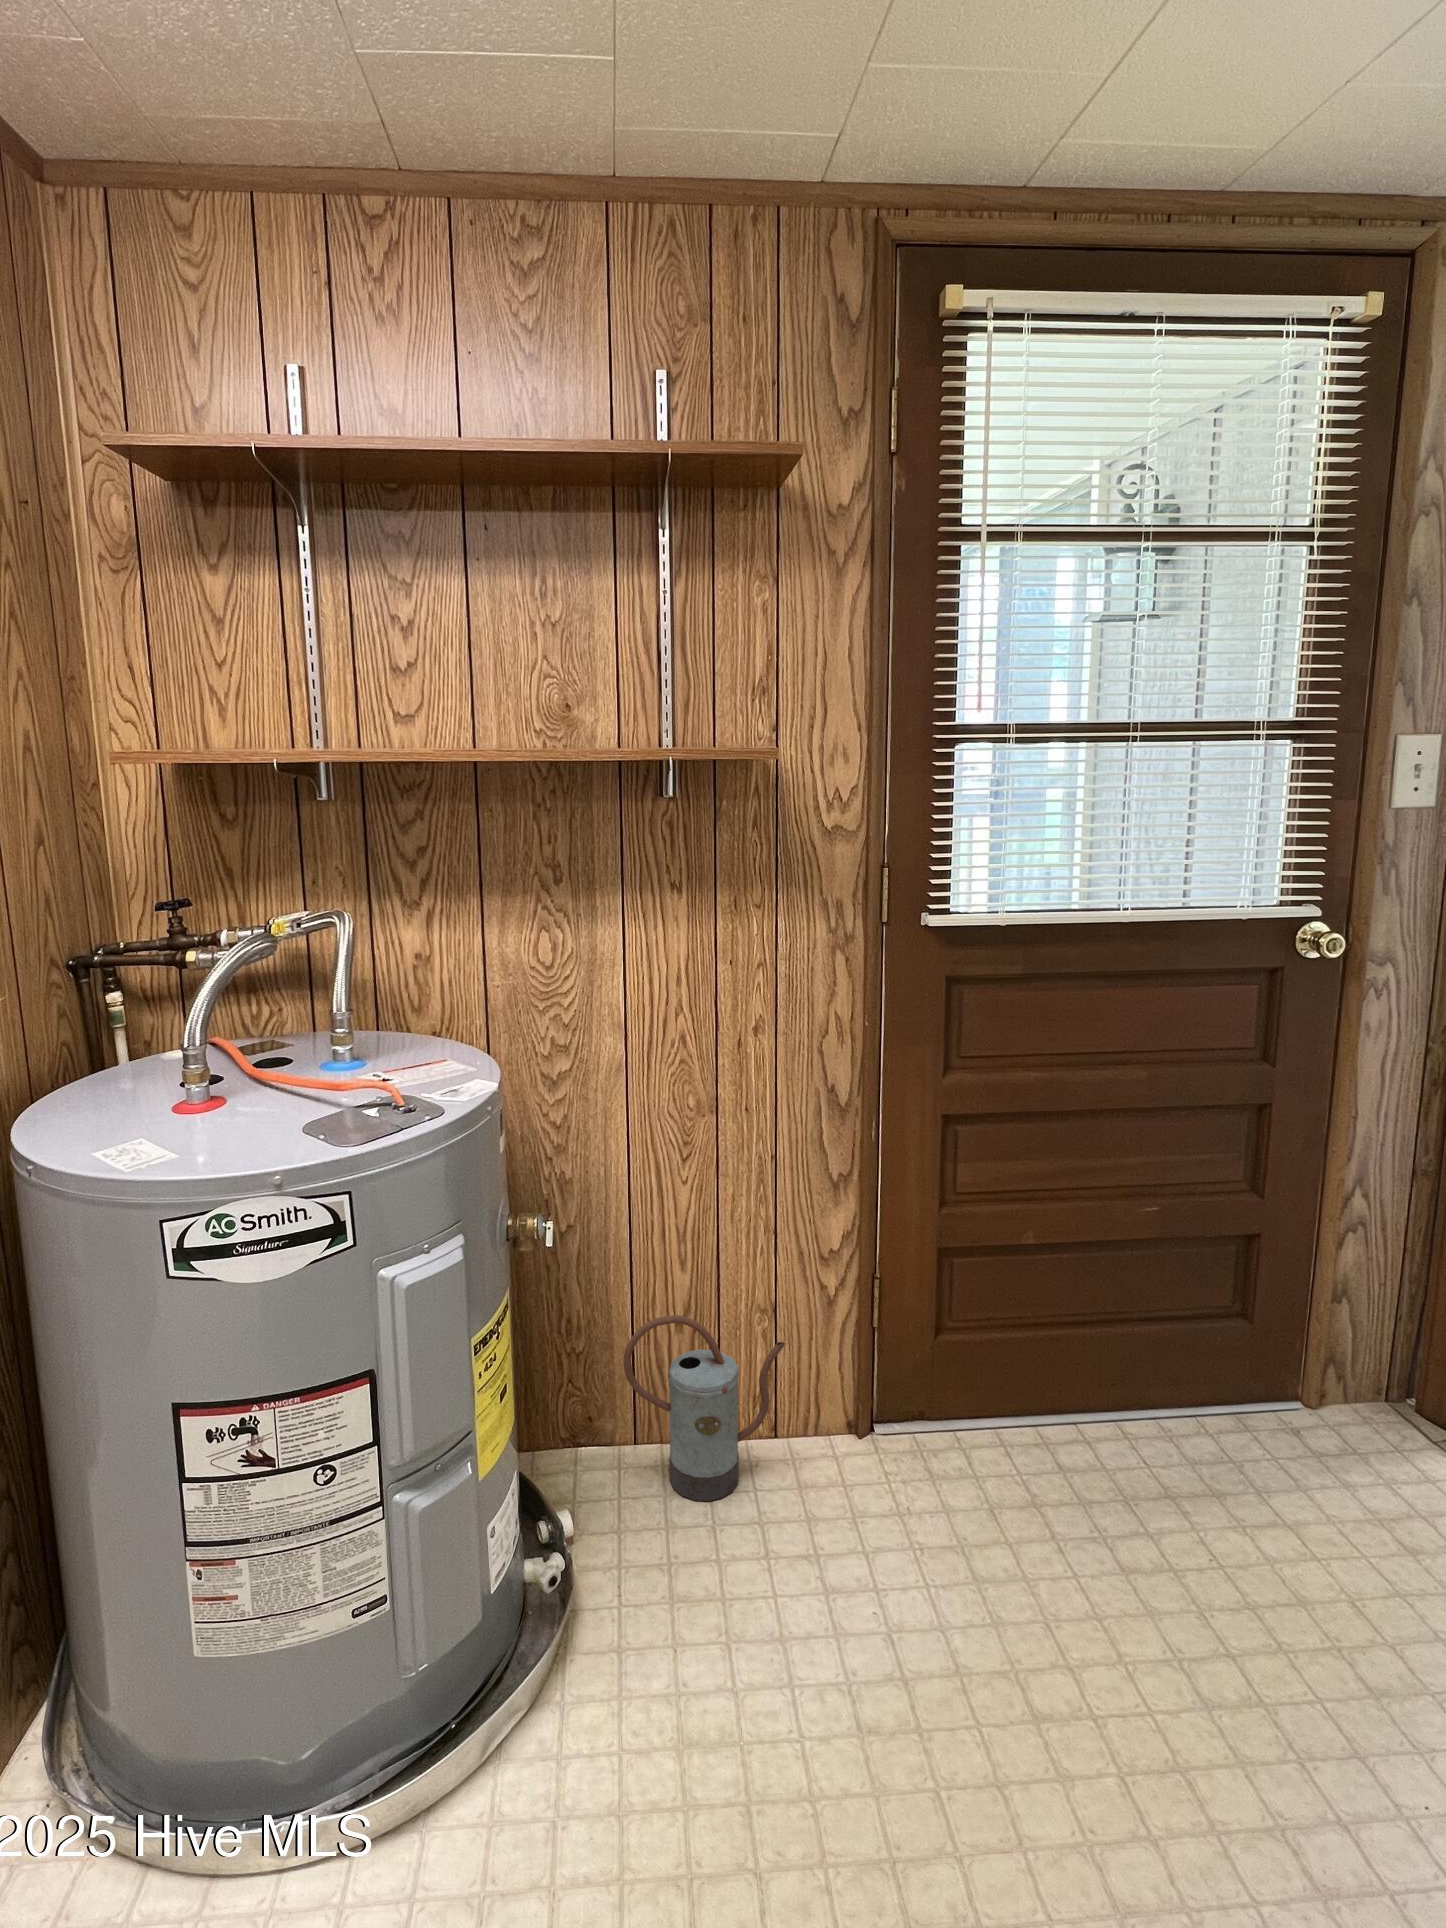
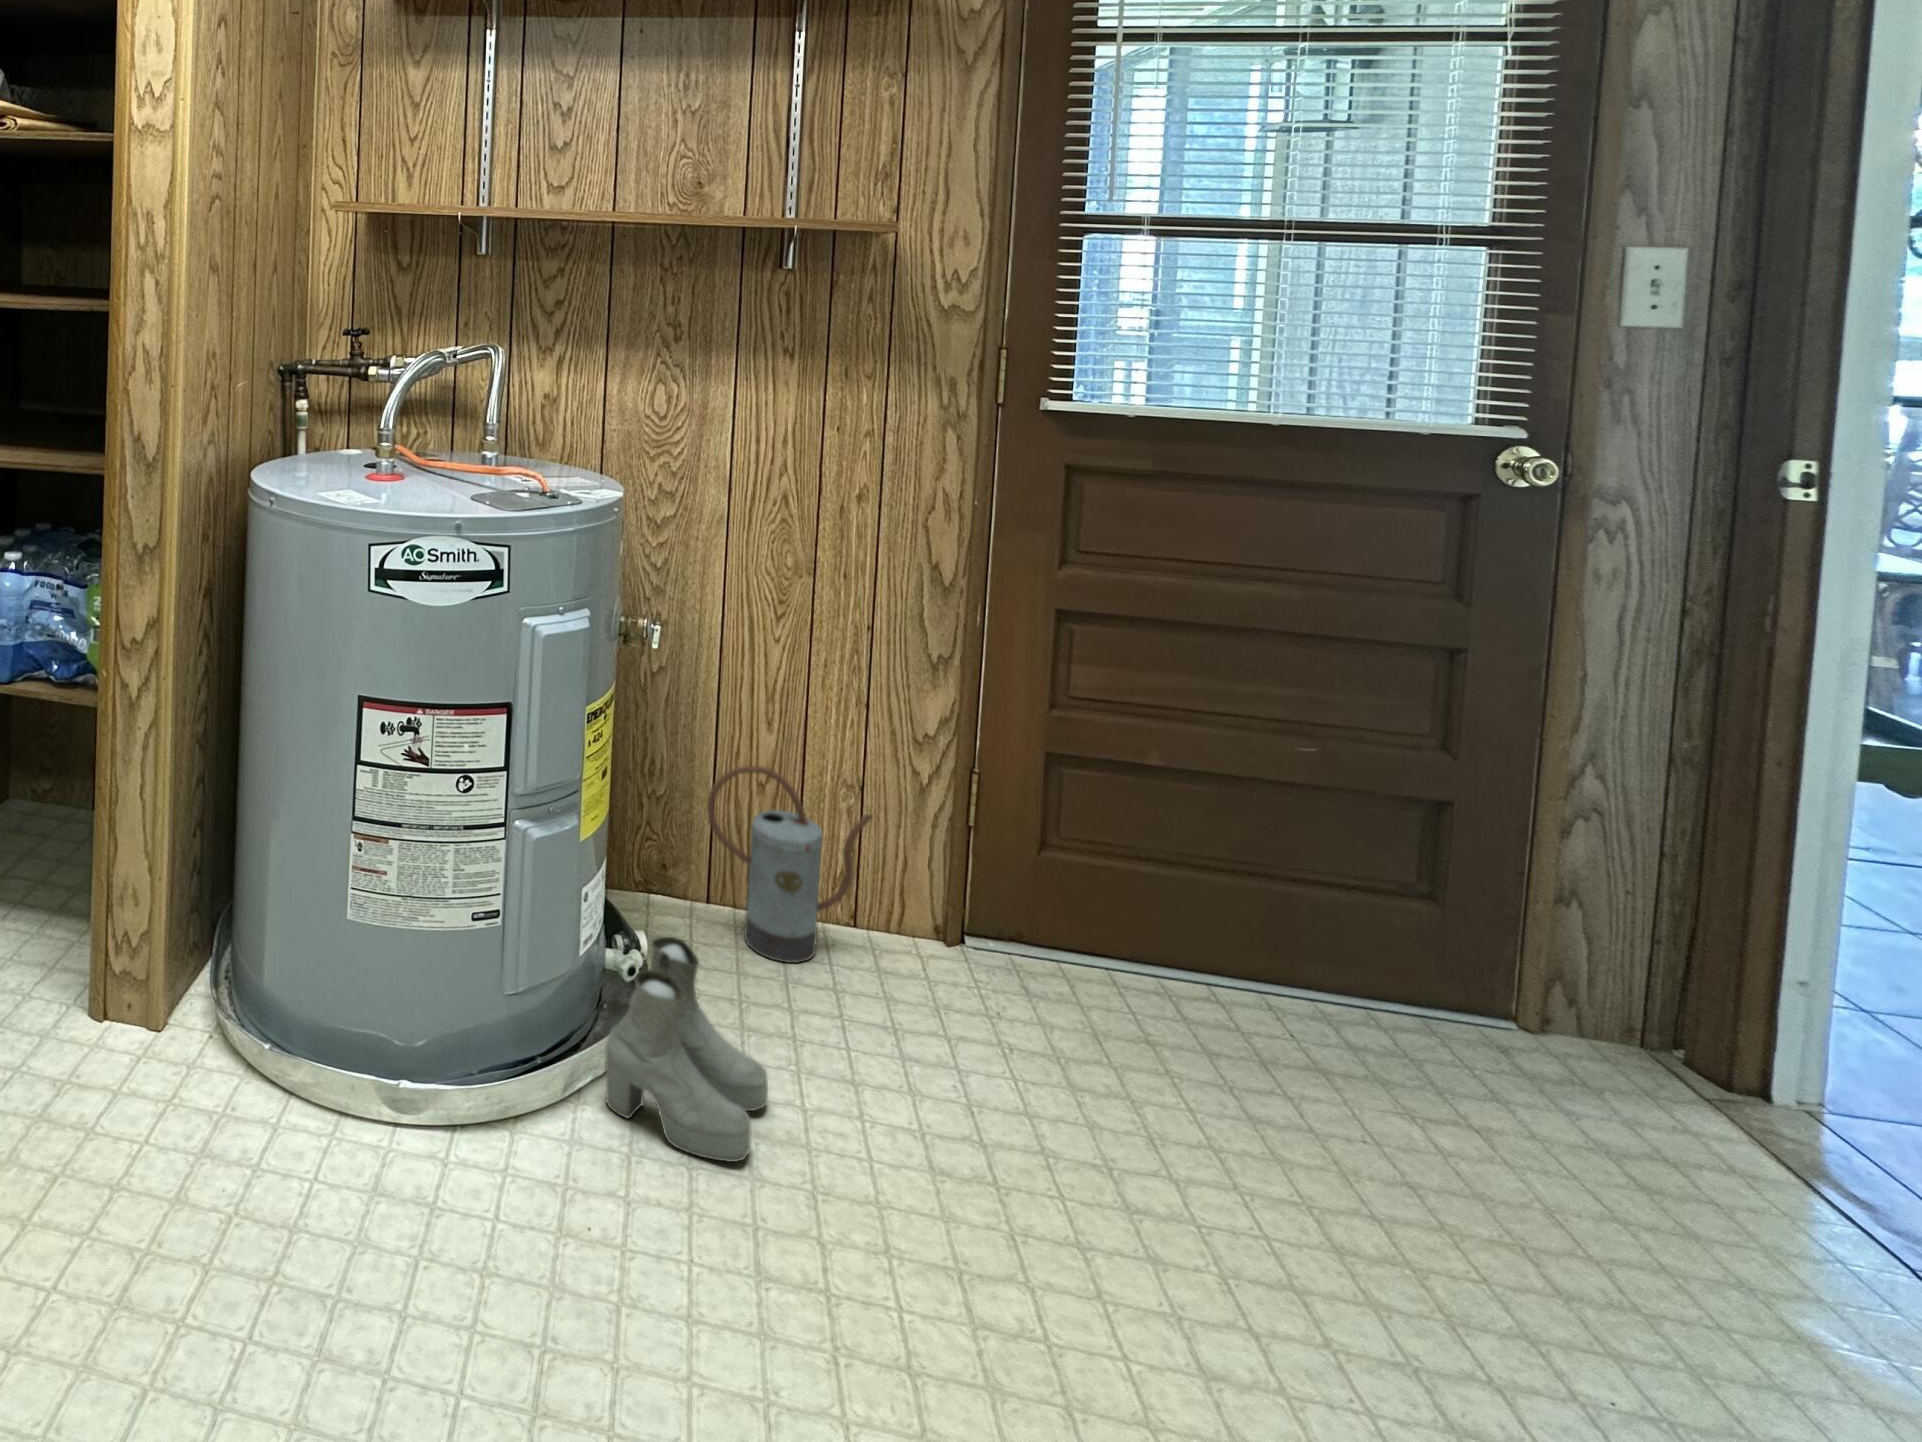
boots: none [525,1546,697,1786] -> present [605,937,768,1162]

